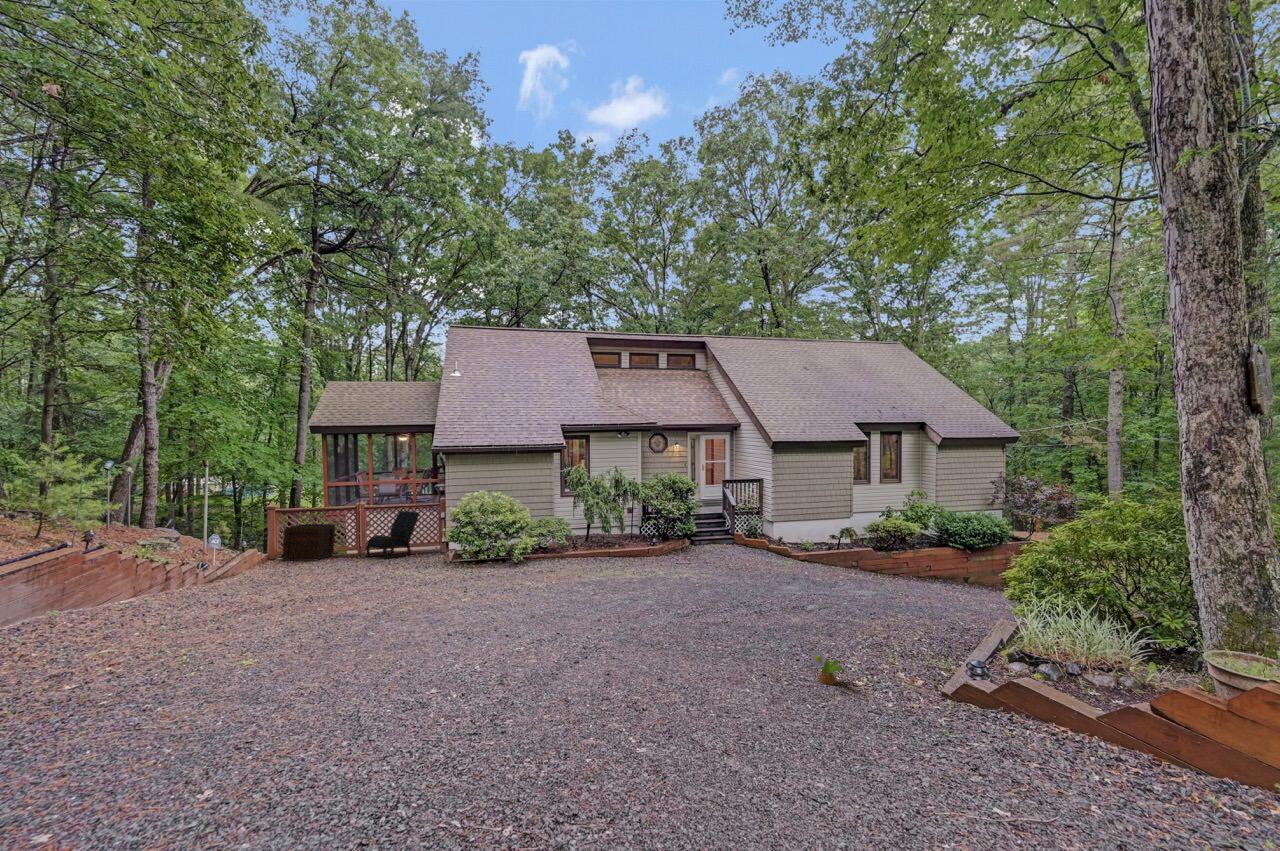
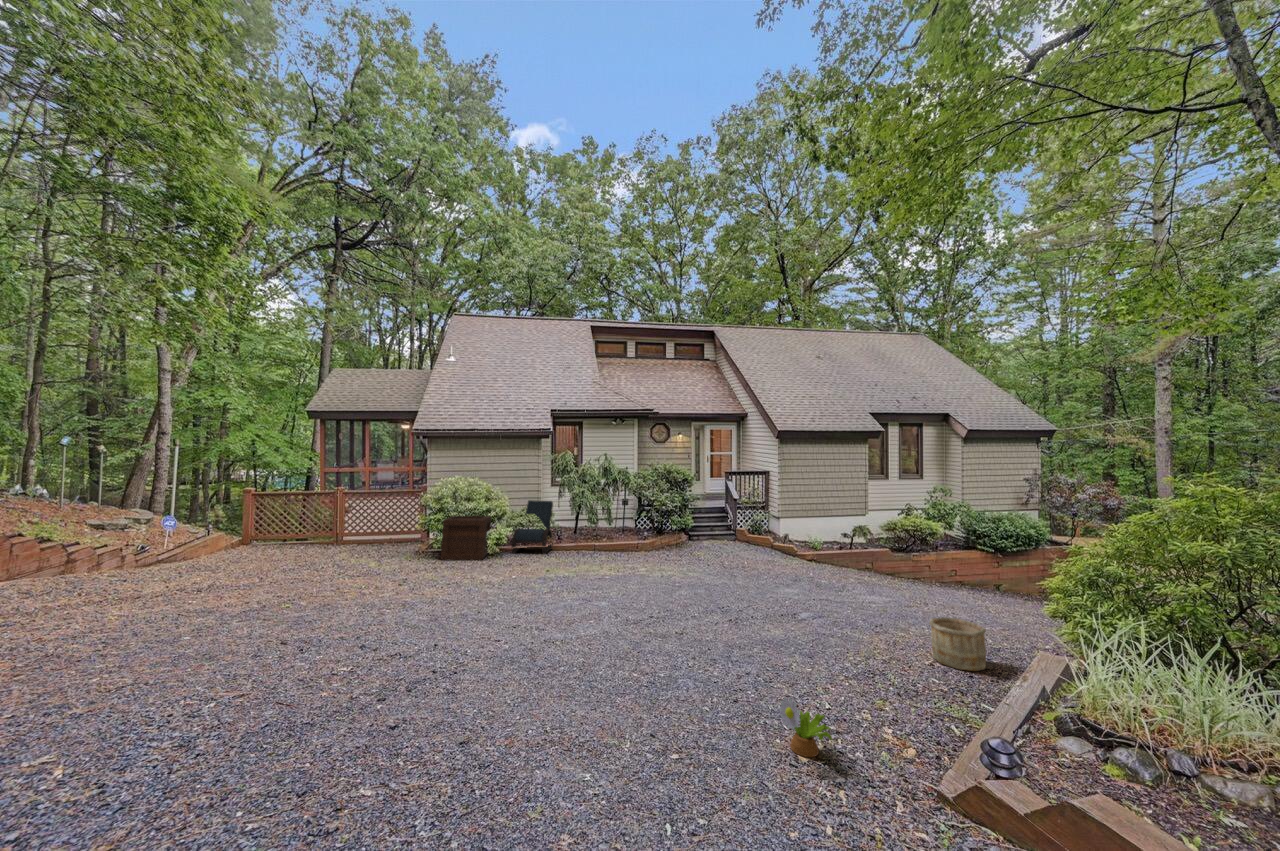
lounge chair: present [366,511,419,559] -> present [512,500,553,555]
wooden crate: present [282,524,335,561] -> present [441,515,491,560]
wooden bucket: none [904,600,943,636] -> present [929,617,986,671]

